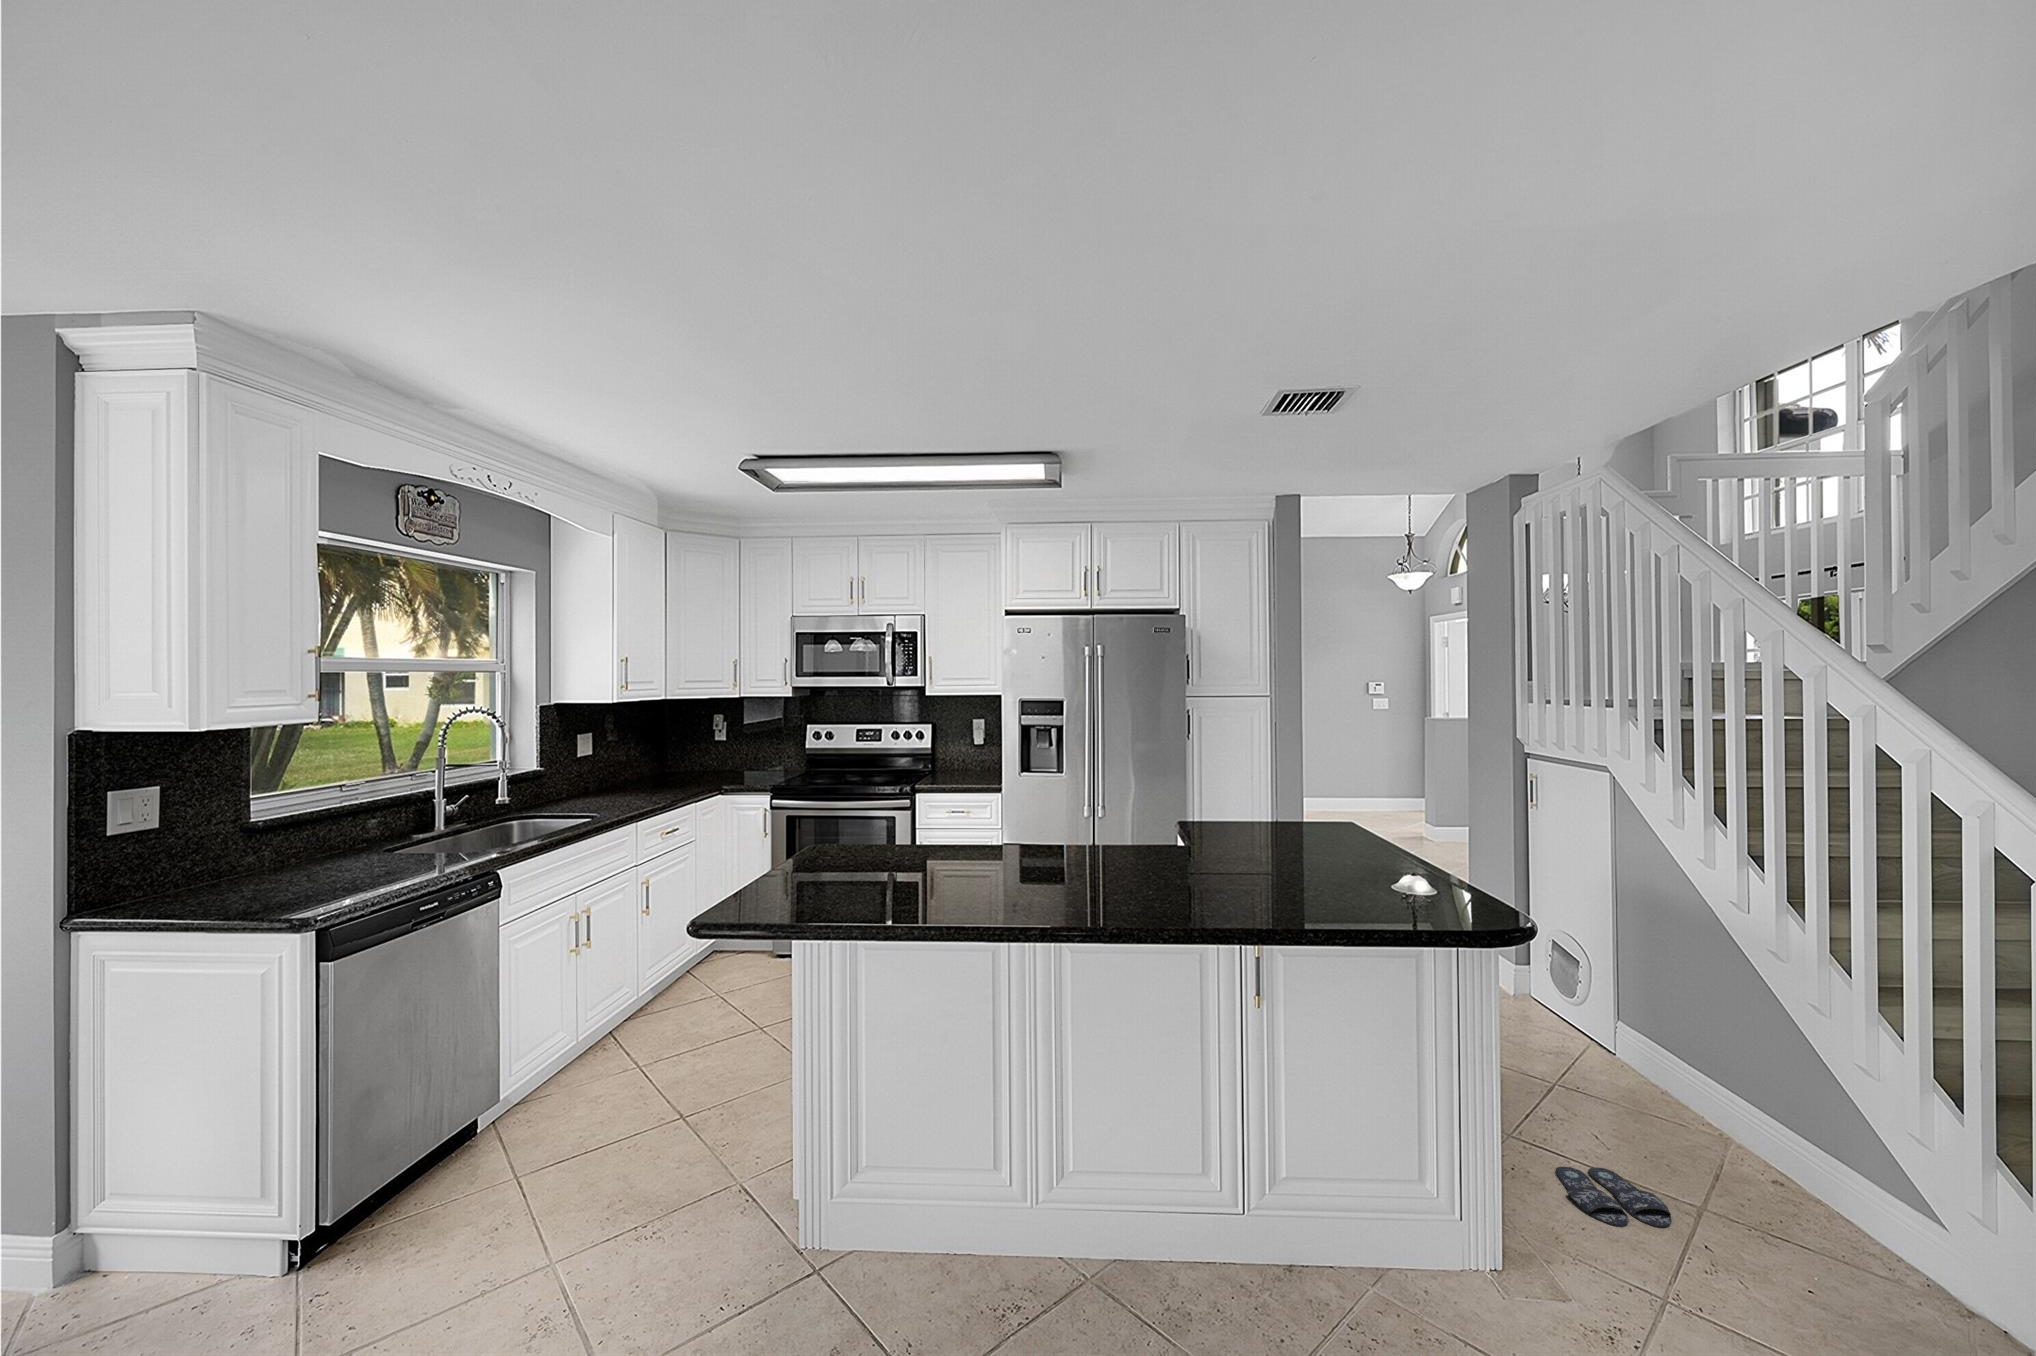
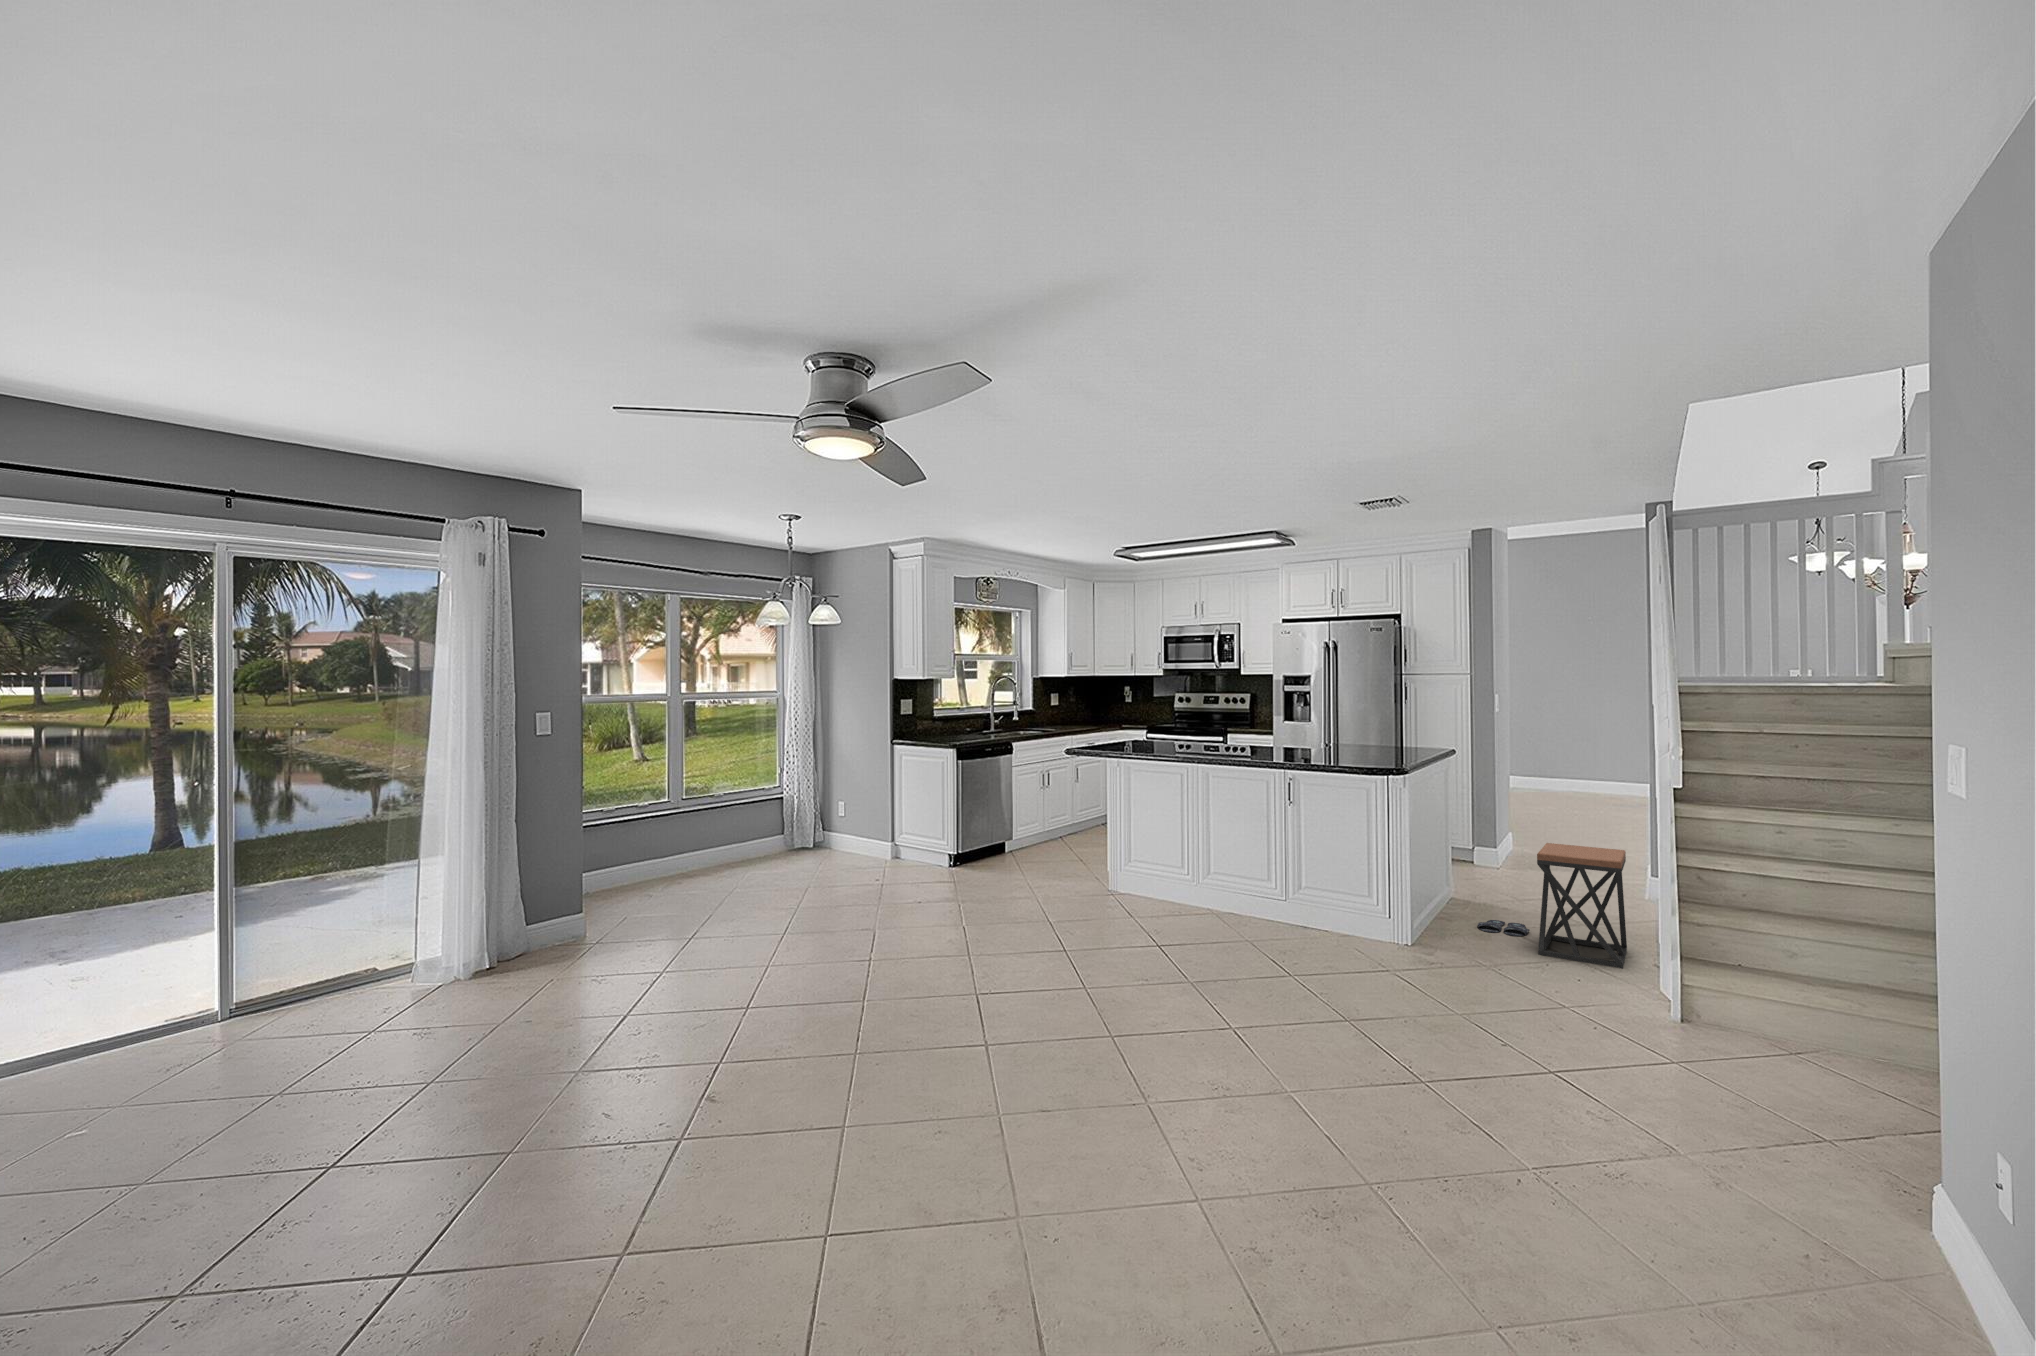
stool: none [1705,1038,1966,1316] -> present [1537,843,1627,968]

